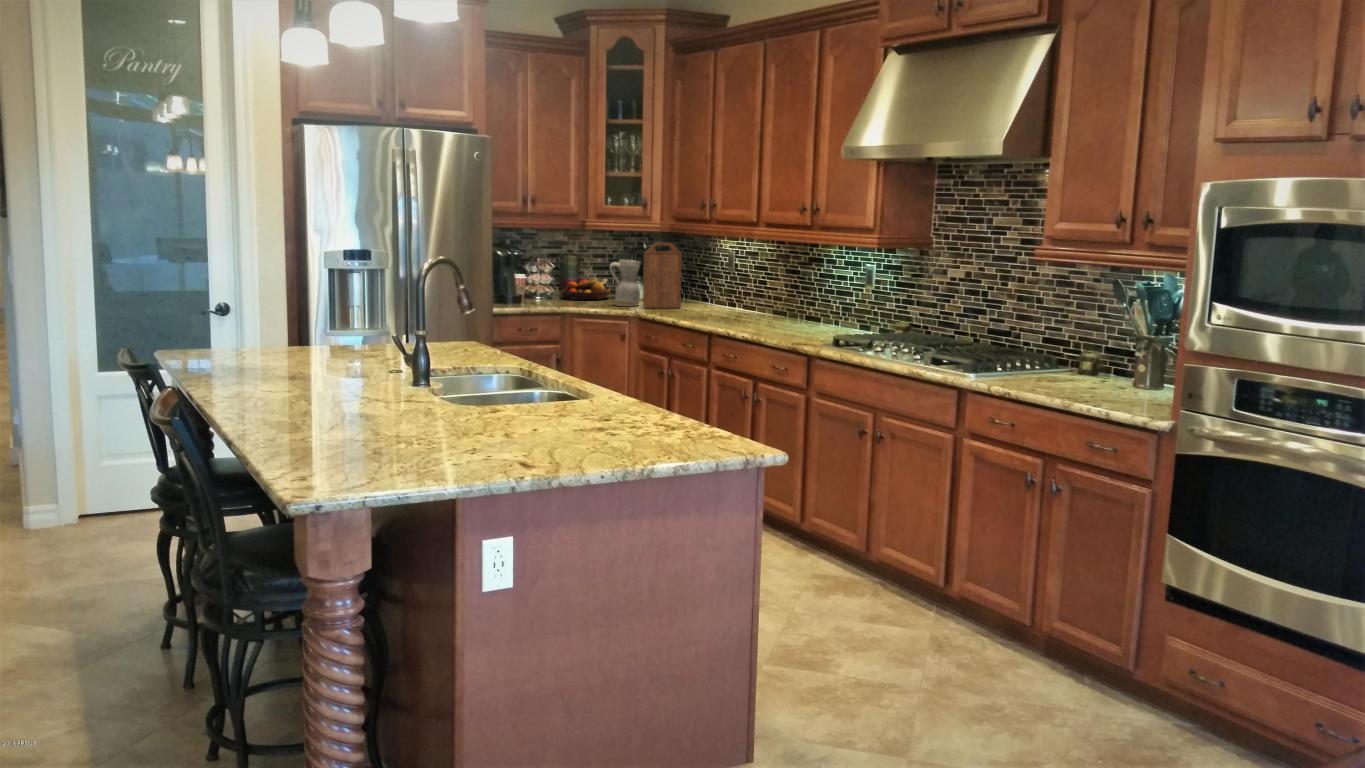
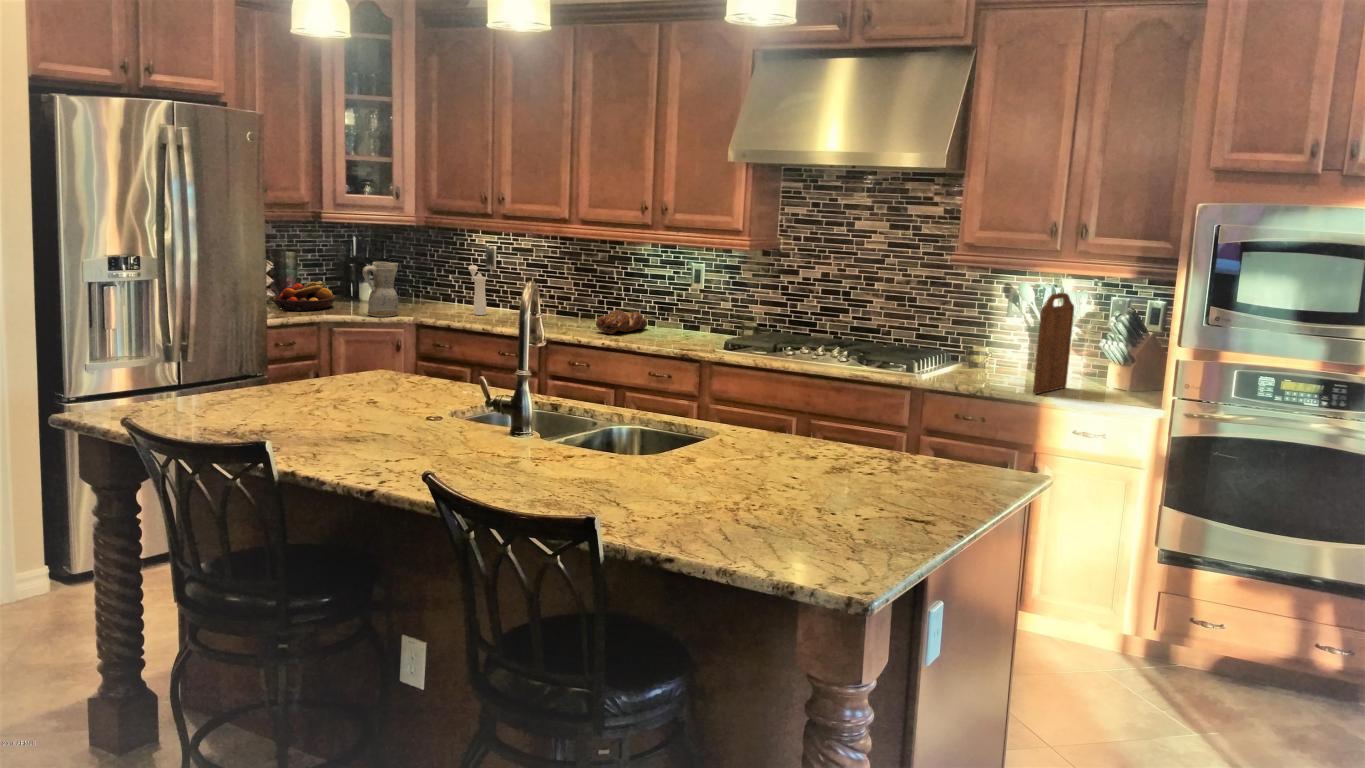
cutting board: present [643,243,682,308] -> present [1033,293,1074,394]
pepper mill: none [698,267,711,310] -> present [468,265,486,315]
bread loaf: none [762,305,816,326] -> present [596,310,647,334]

